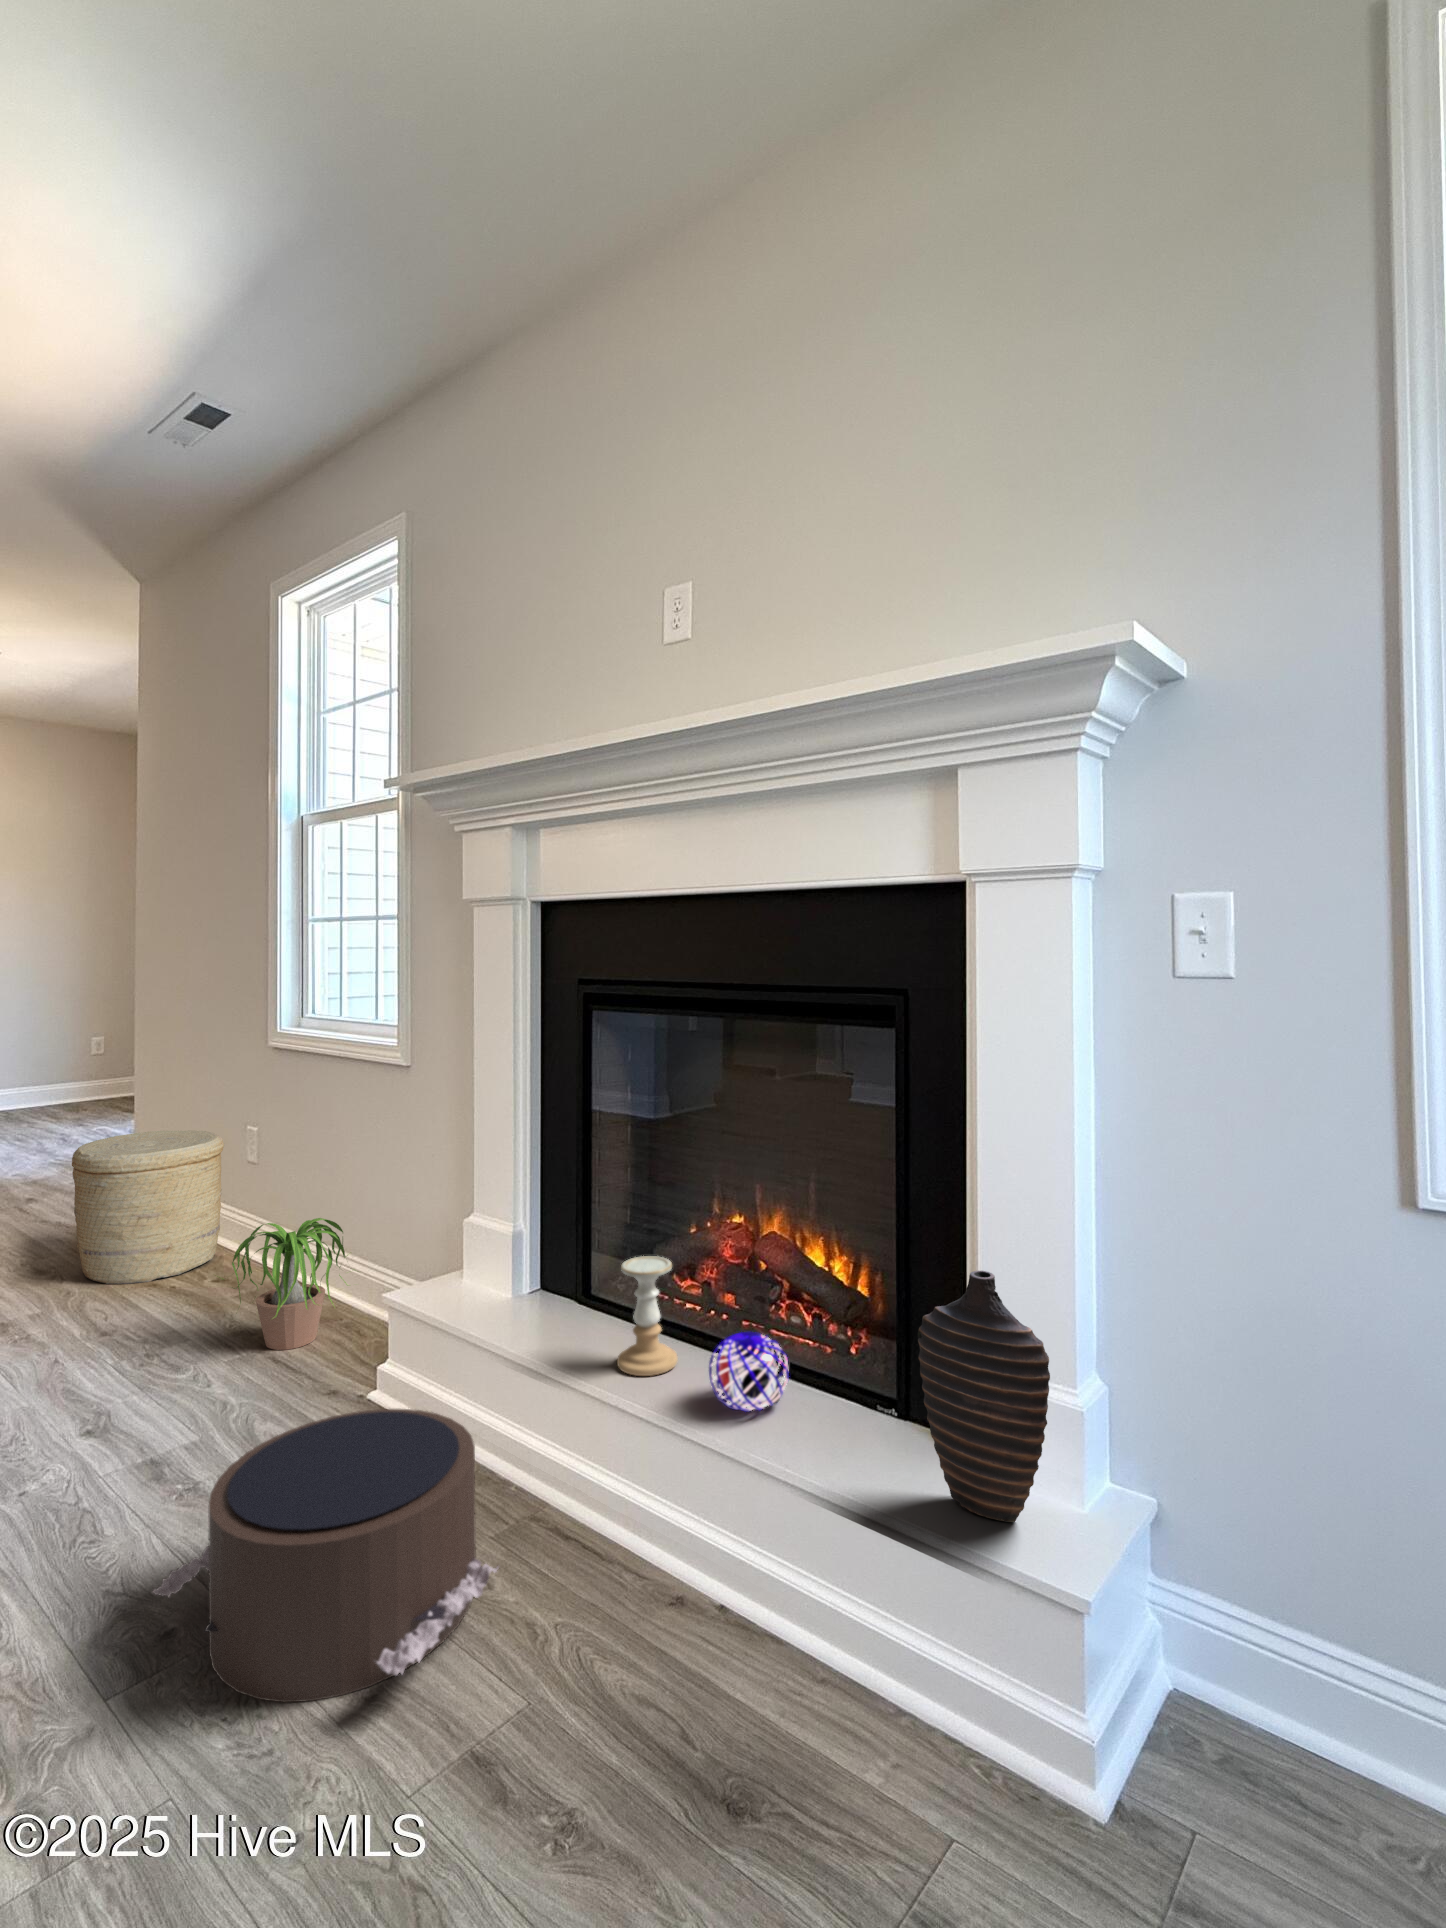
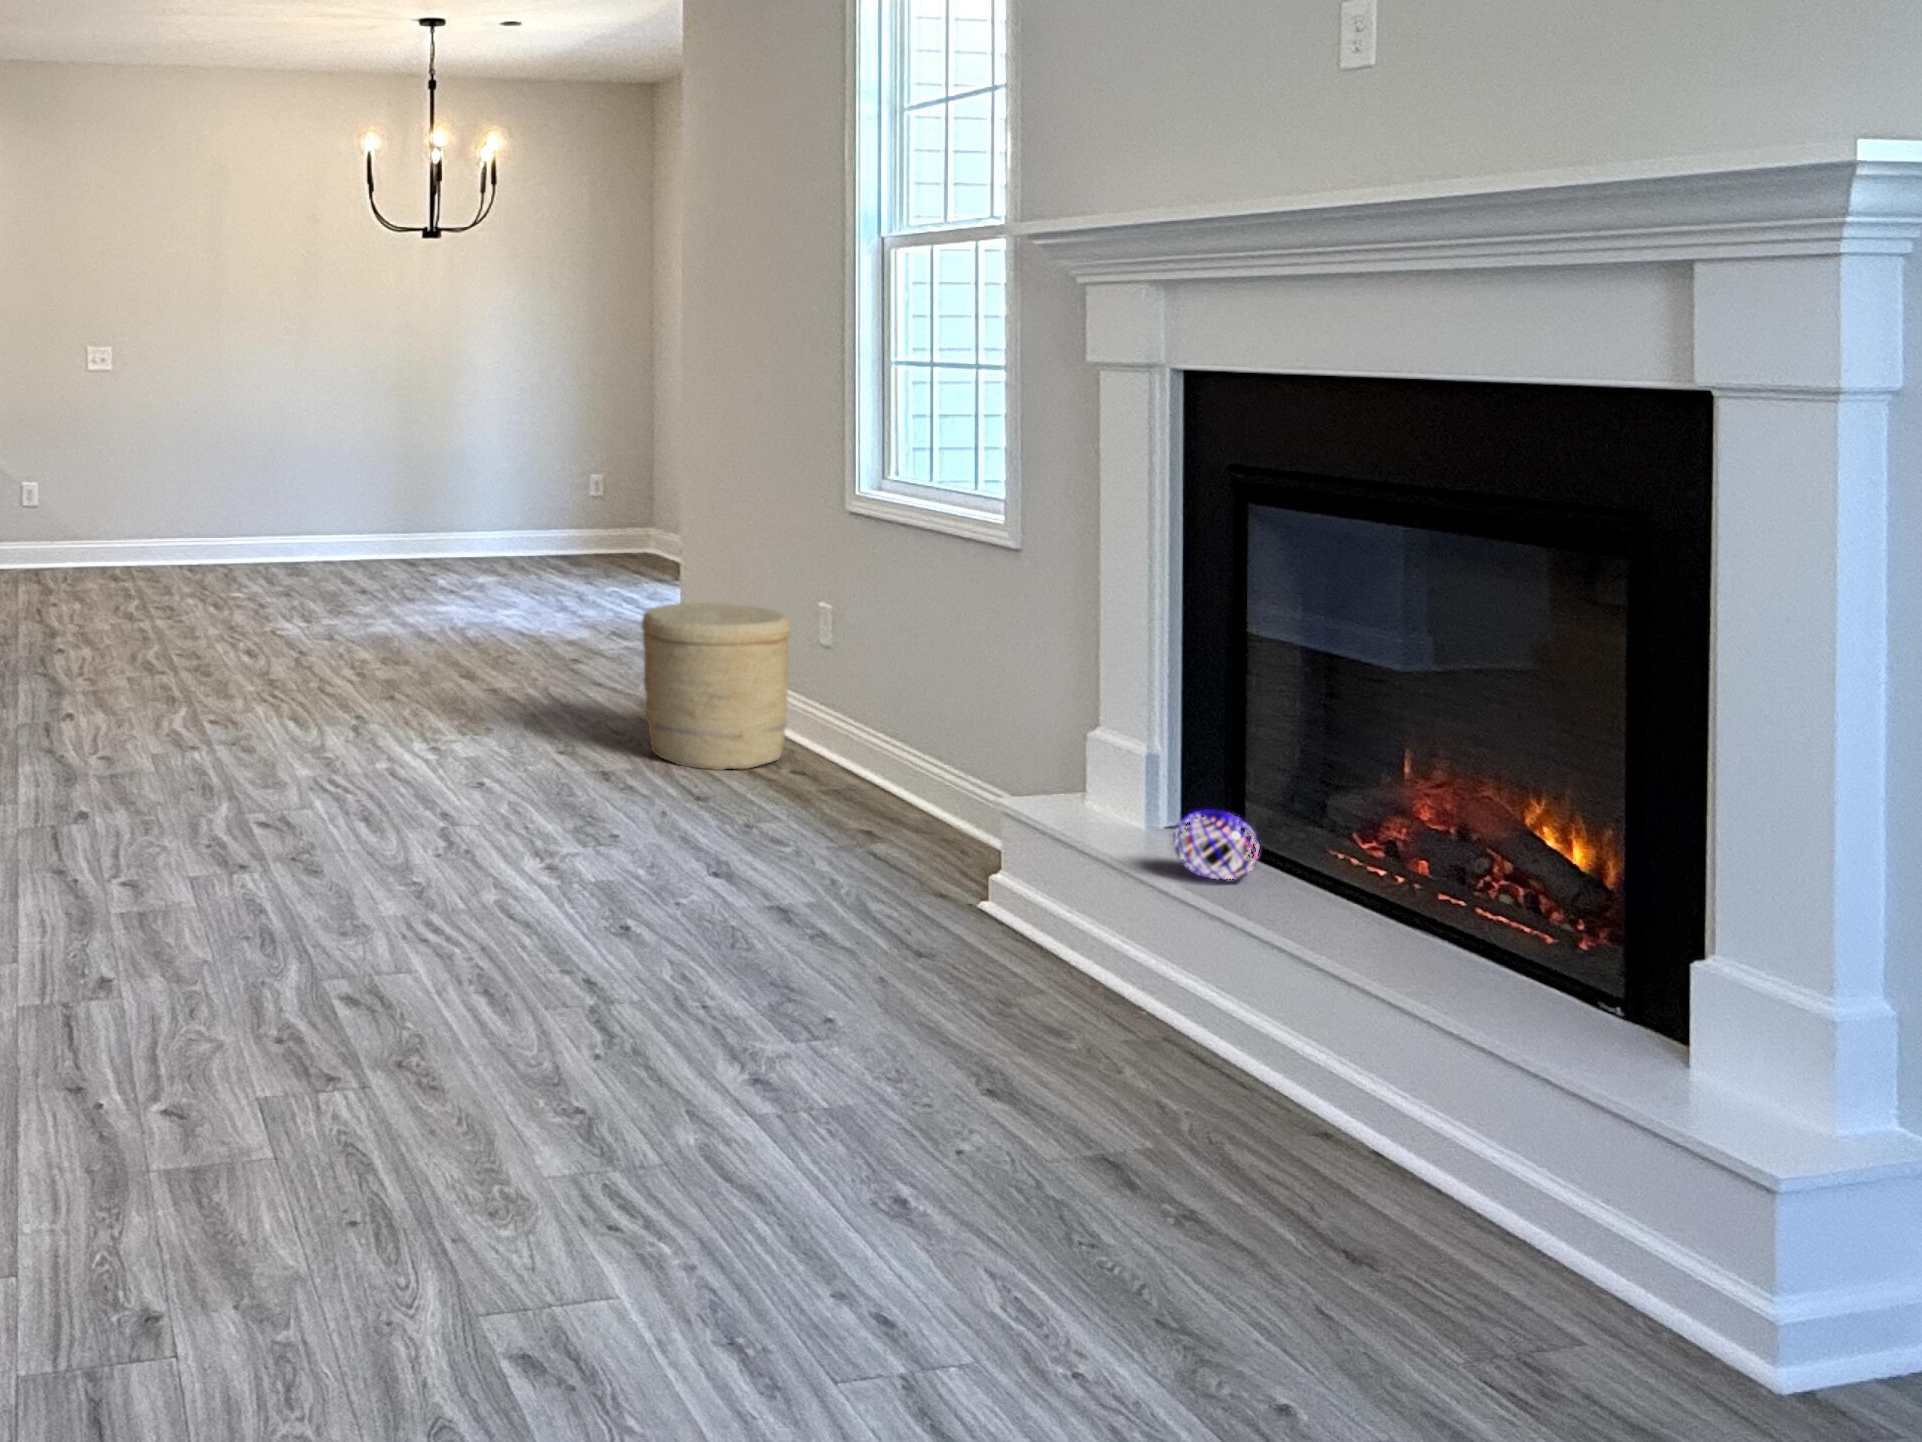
potted plant: present [219,1218,348,1350] -> none [804,716,963,859]
candle holder: present [617,1256,678,1376] -> none [1271,796,1348,928]
decorative vase: present [918,1271,1050,1522] -> none [1618,837,1774,1115]
decorative orb: present [709,1332,789,1412] -> present [1173,809,1260,880]
pouf: present [153,1409,499,1702] -> none [815,891,1132,1108]

